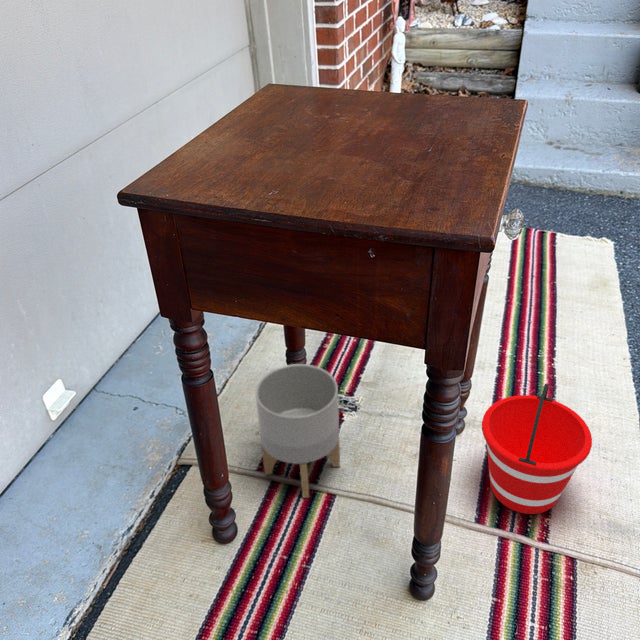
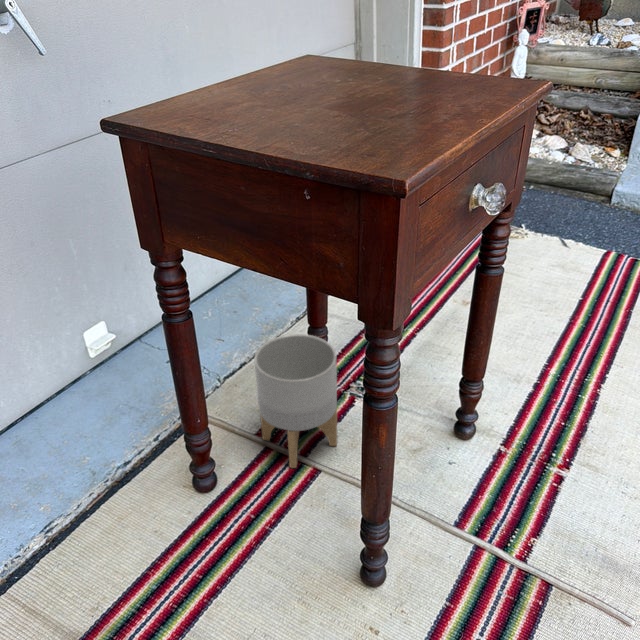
bucket: present [482,384,592,514] -> none [473,391,592,531]

